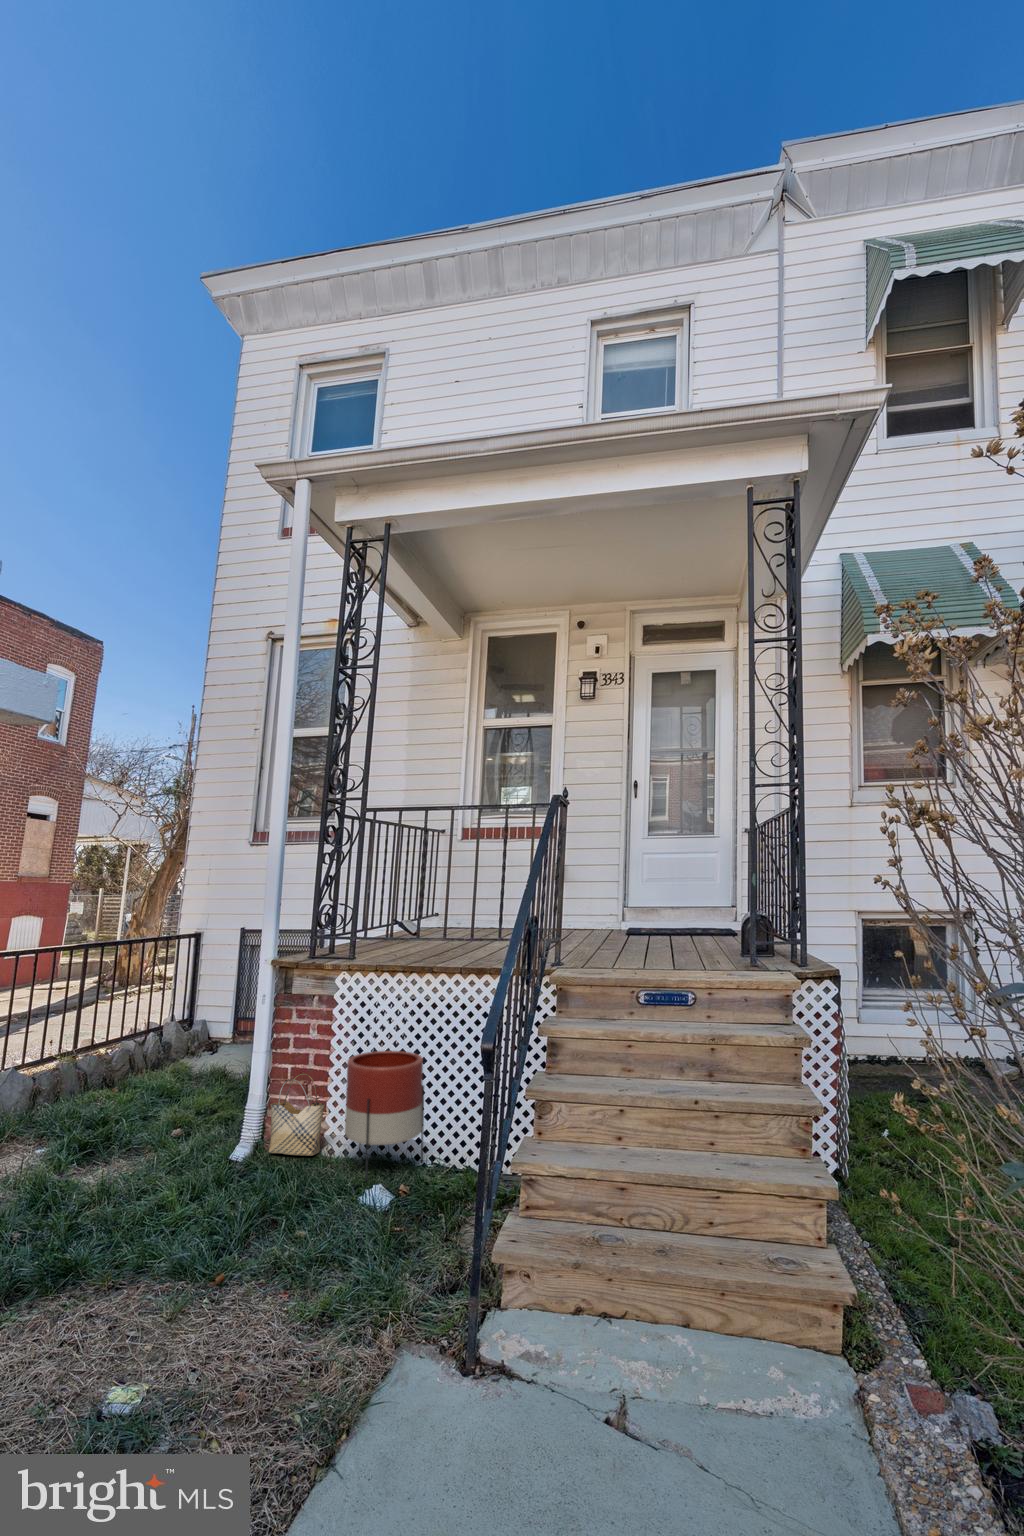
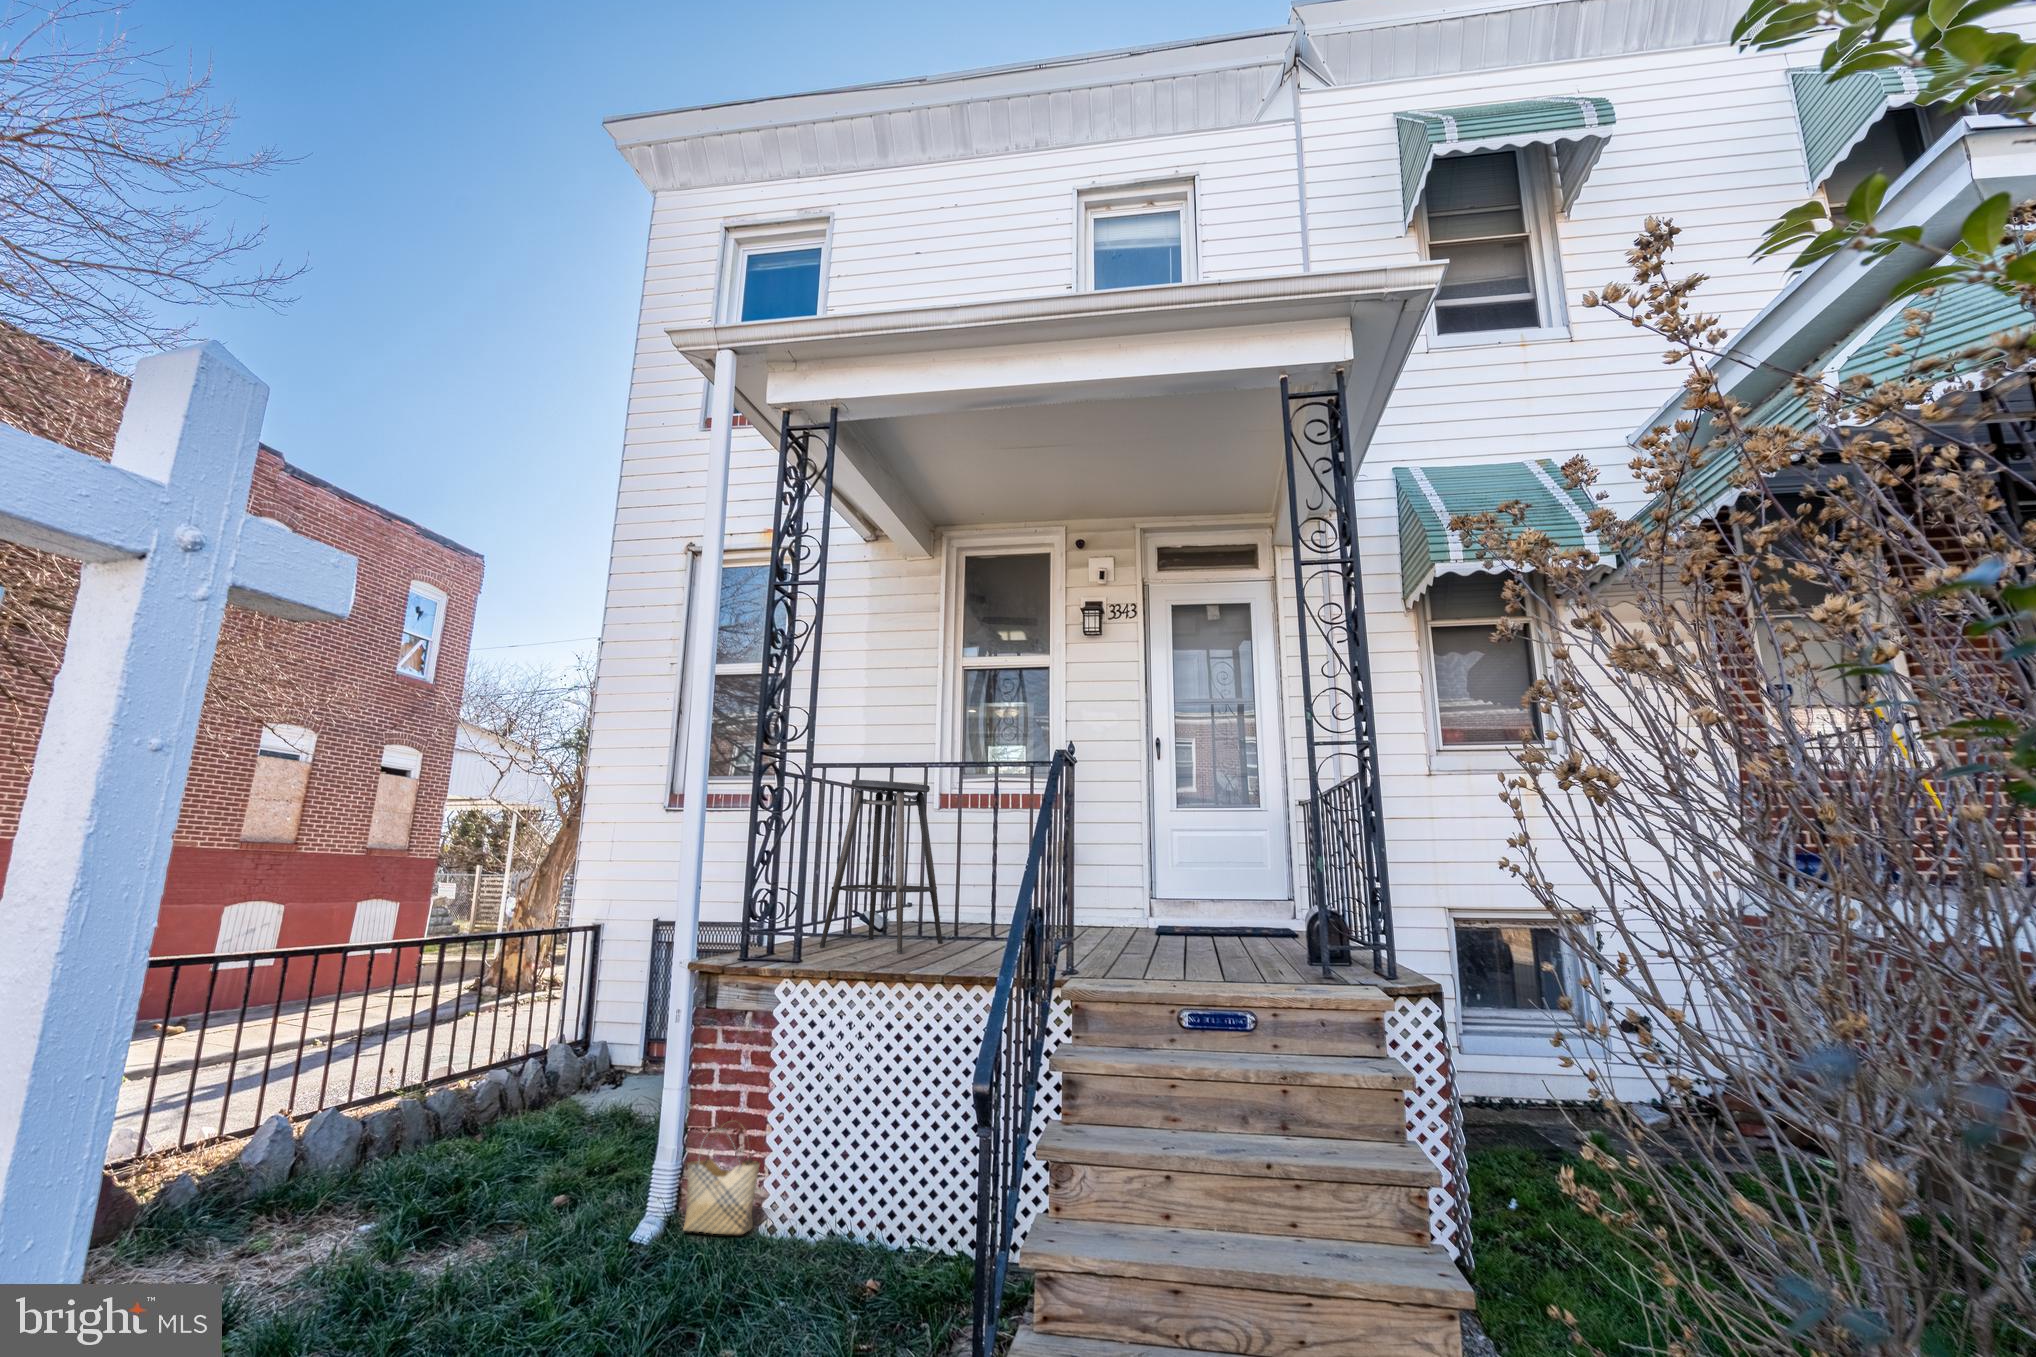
stool: none [368,818,463,951] -> present [820,780,943,953]
planter: present [345,1051,424,1181] -> none [788,1089,895,1272]

